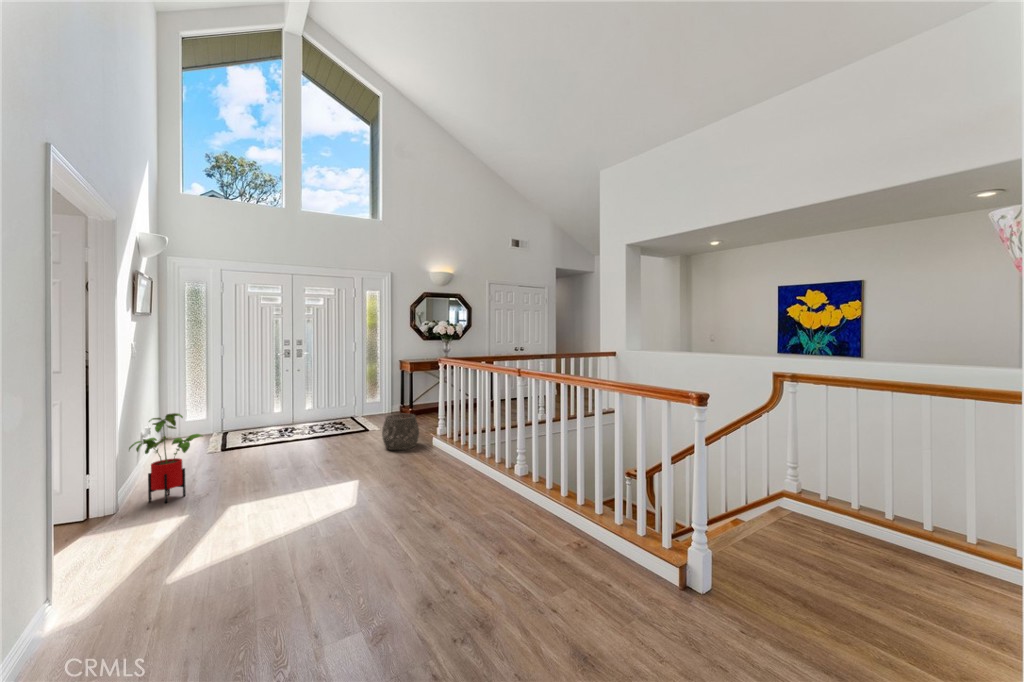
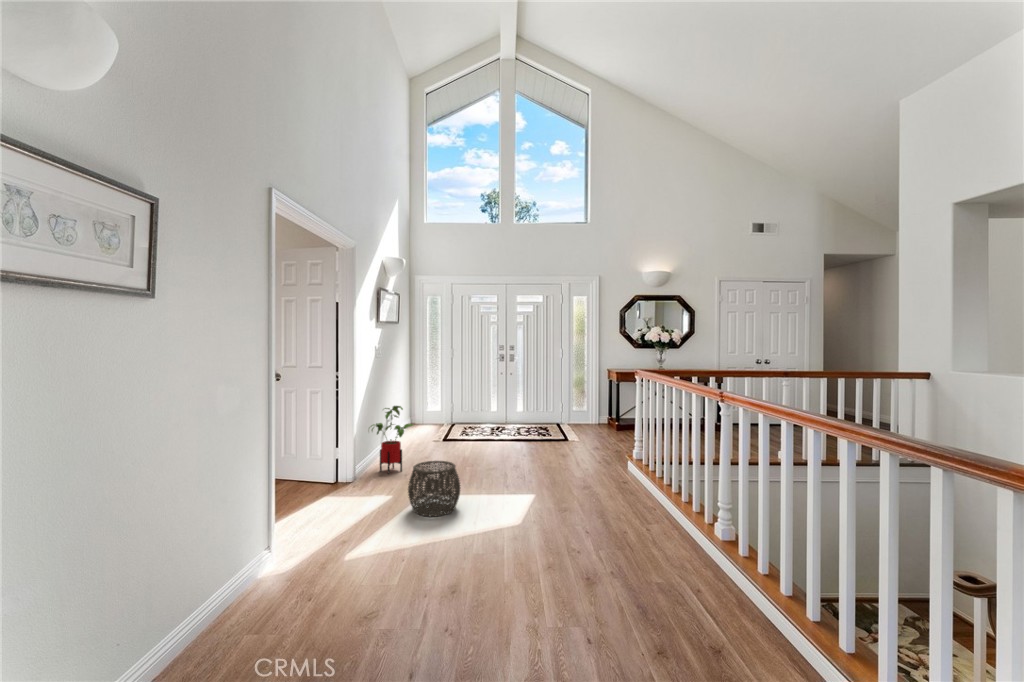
woven basket: present [382,414,419,450] -> present [408,461,460,516]

